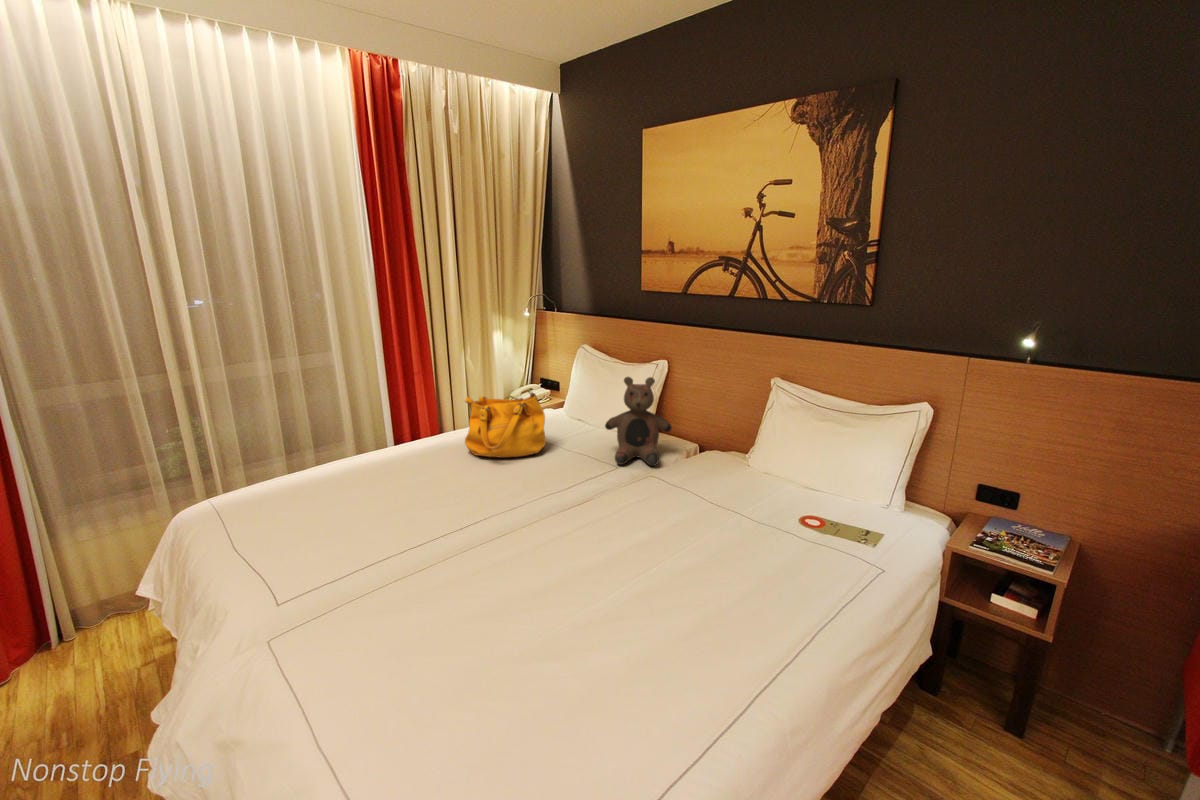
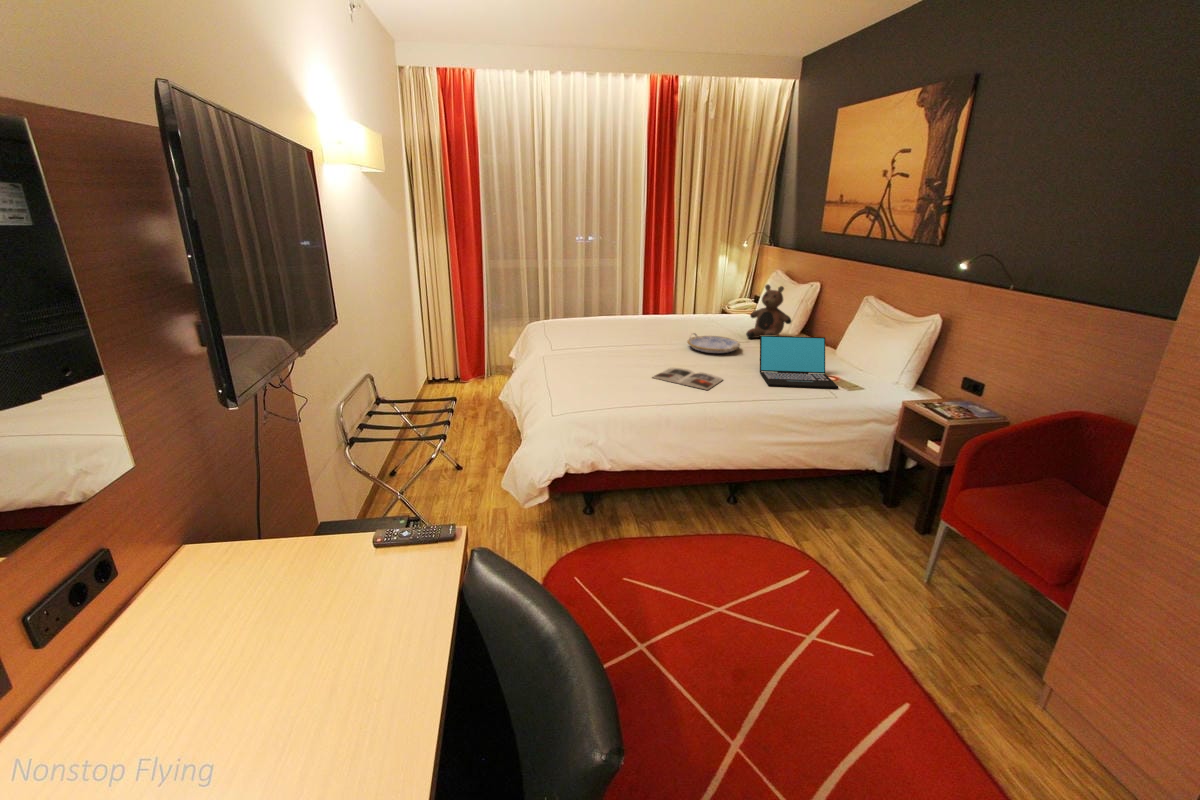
handbag: present [465,390,546,458] -> none [670,287,717,327]
laptop: none [721,463,880,596] -> present [760,336,838,388]
serving tray: none [549,478,651,525] -> present [688,333,740,353]
magazine: none [590,604,745,675] -> present [653,368,723,390]

